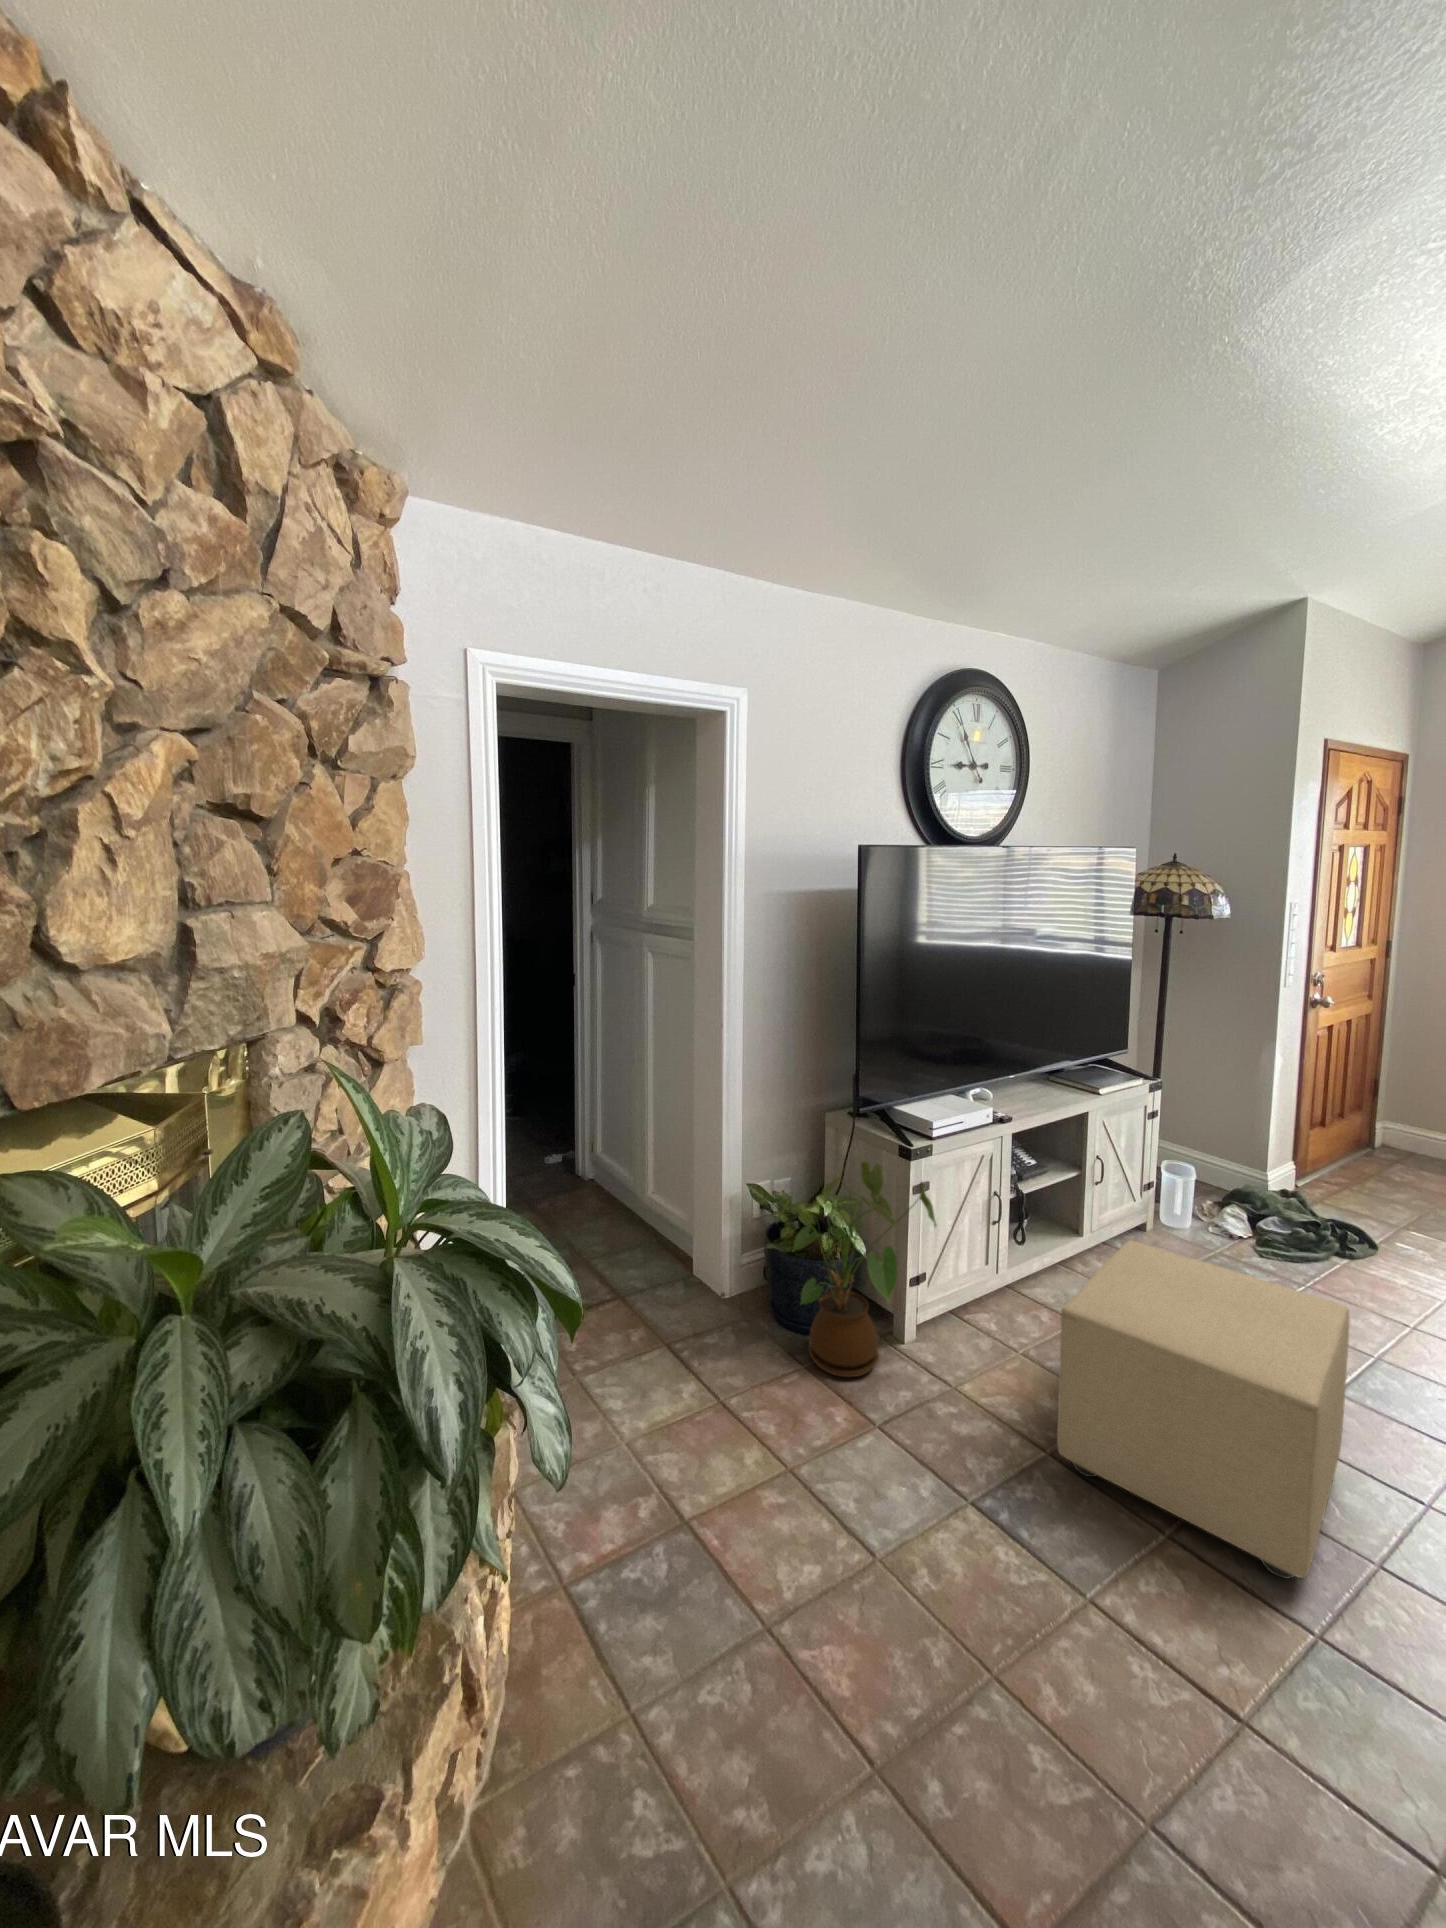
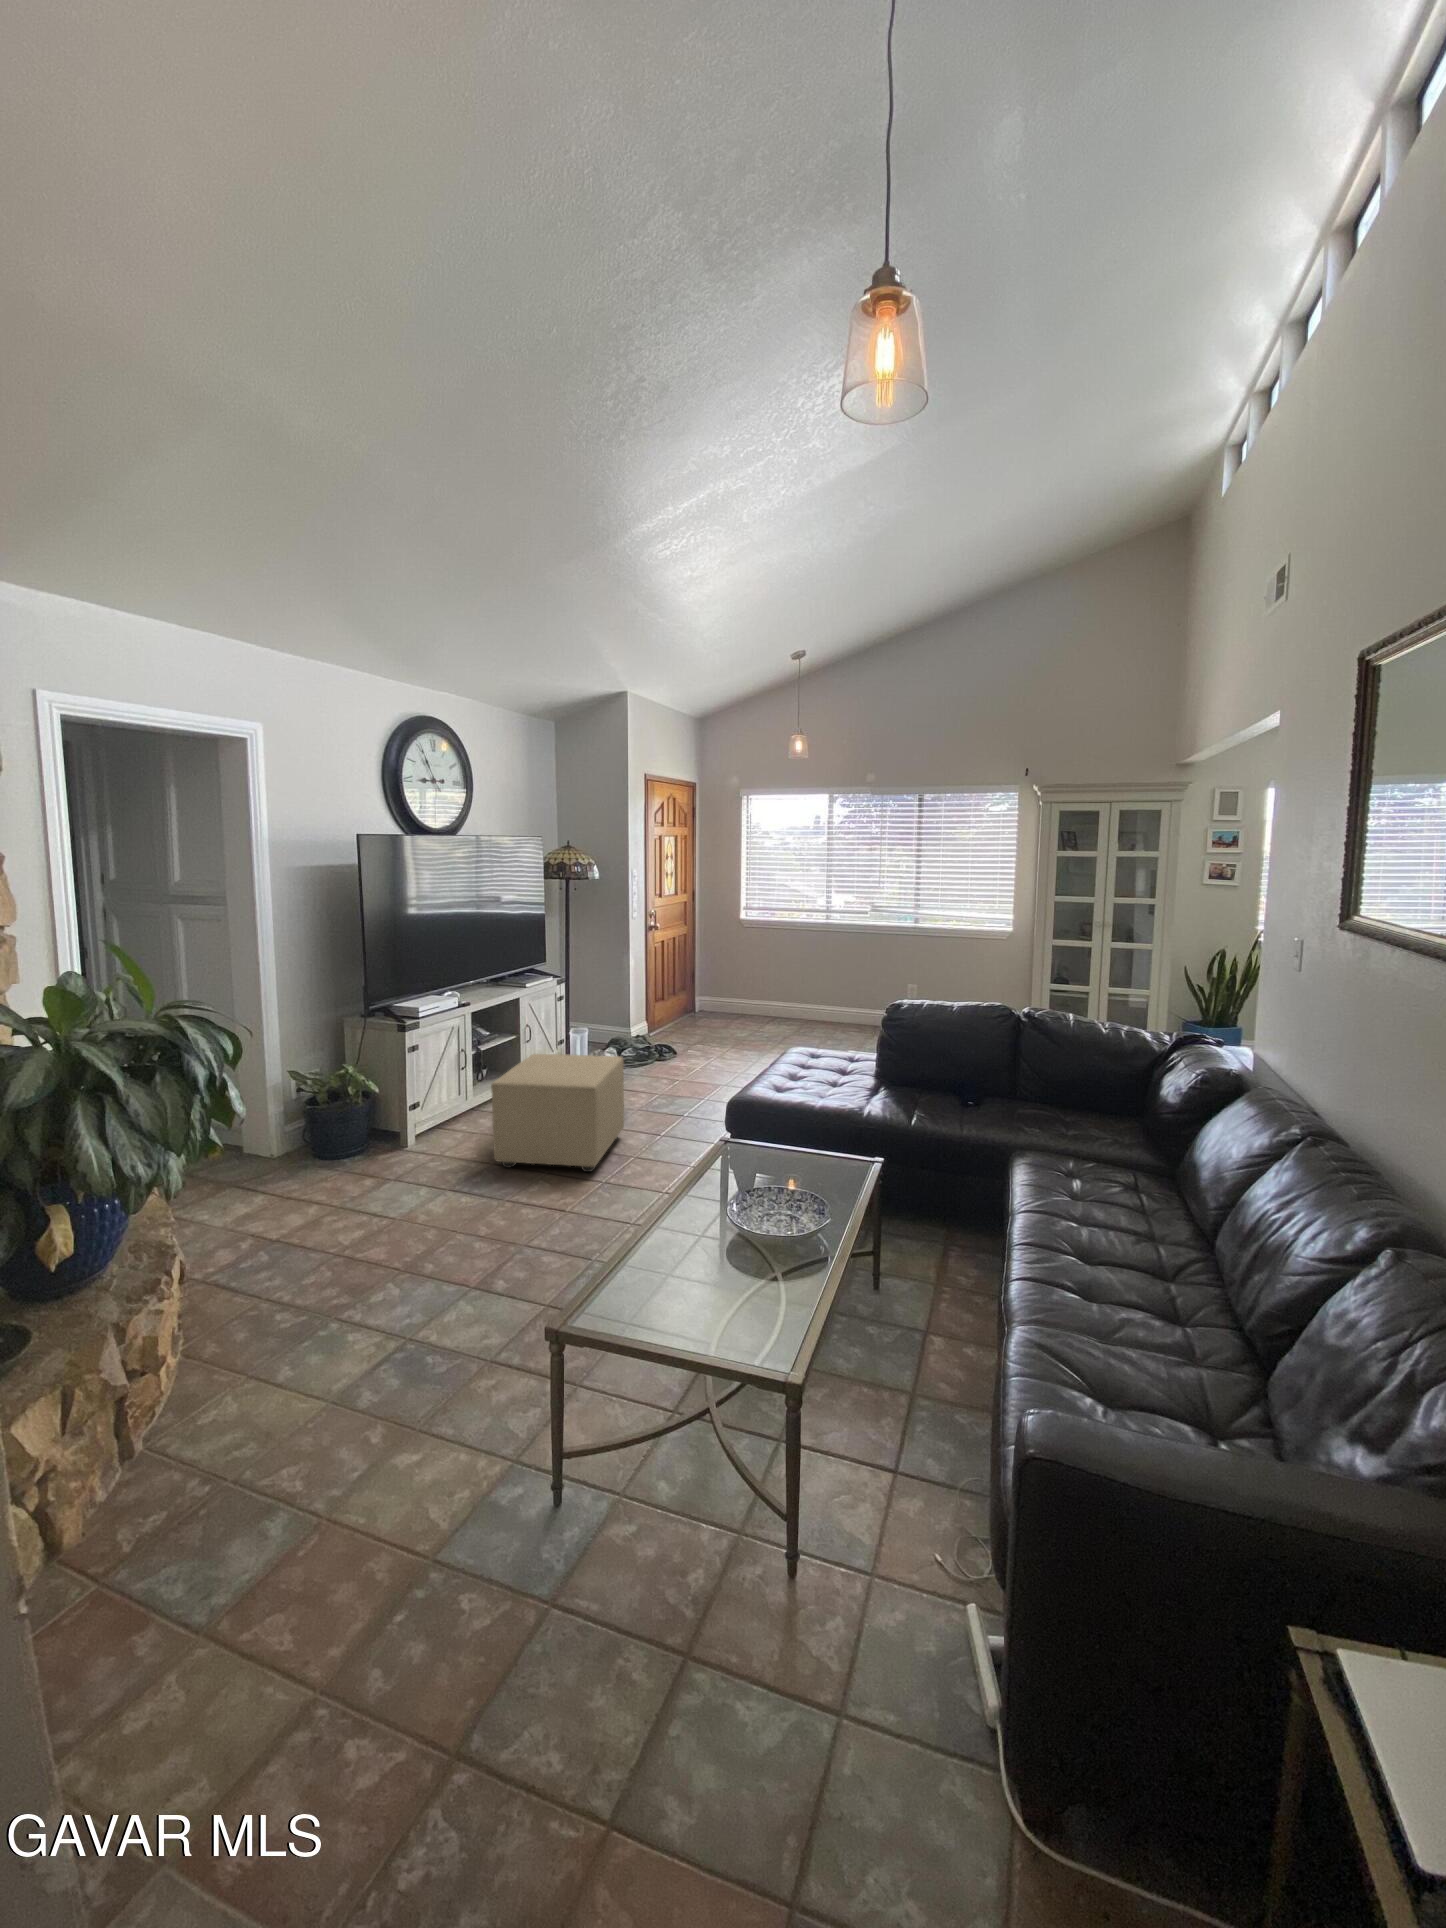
house plant: present [776,1162,936,1377] -> none [314,1038,424,1169]

